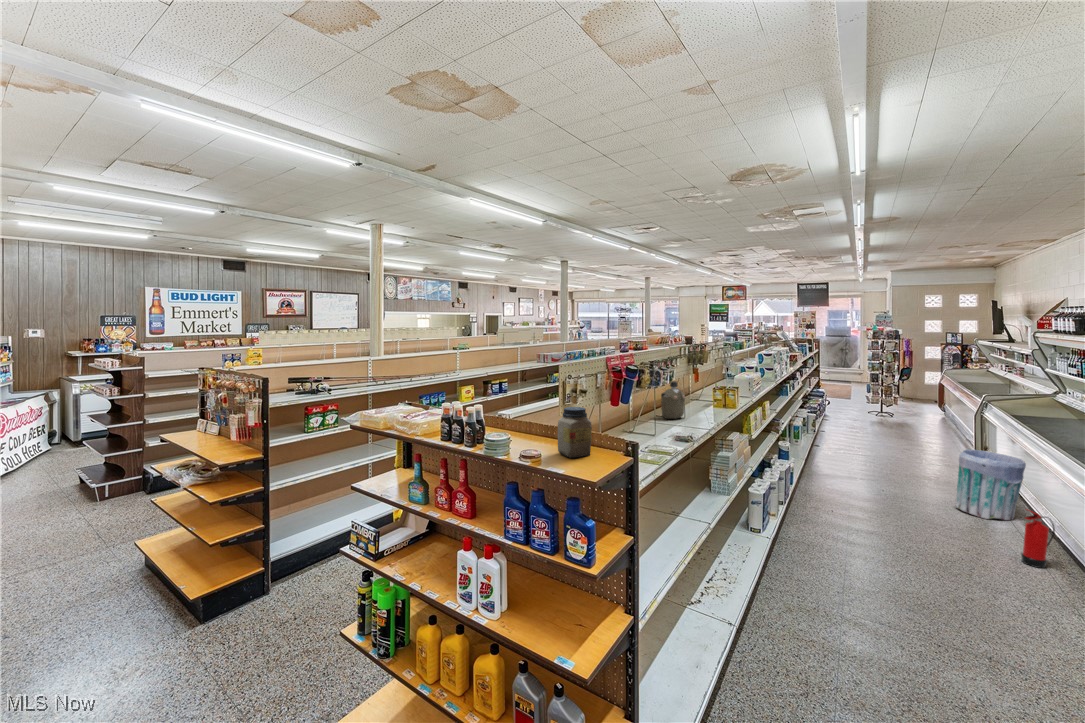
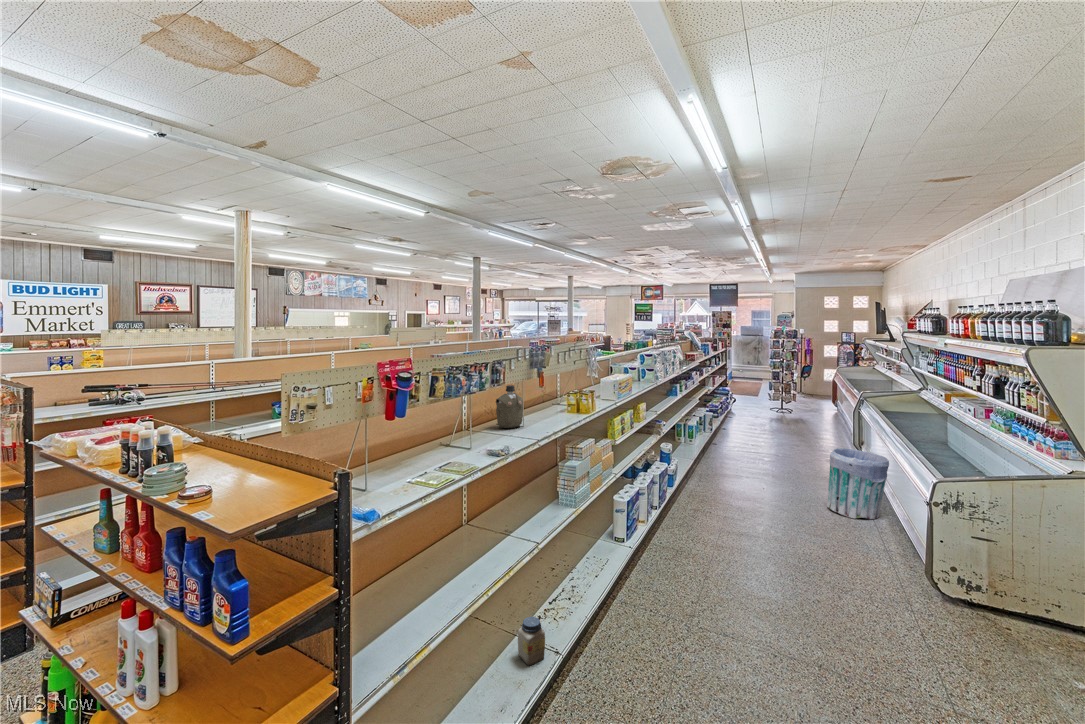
jar: present [558,407,592,458] -> present [518,617,545,666]
fire extinguisher: present [1021,510,1055,568] -> none [878,512,909,572]

